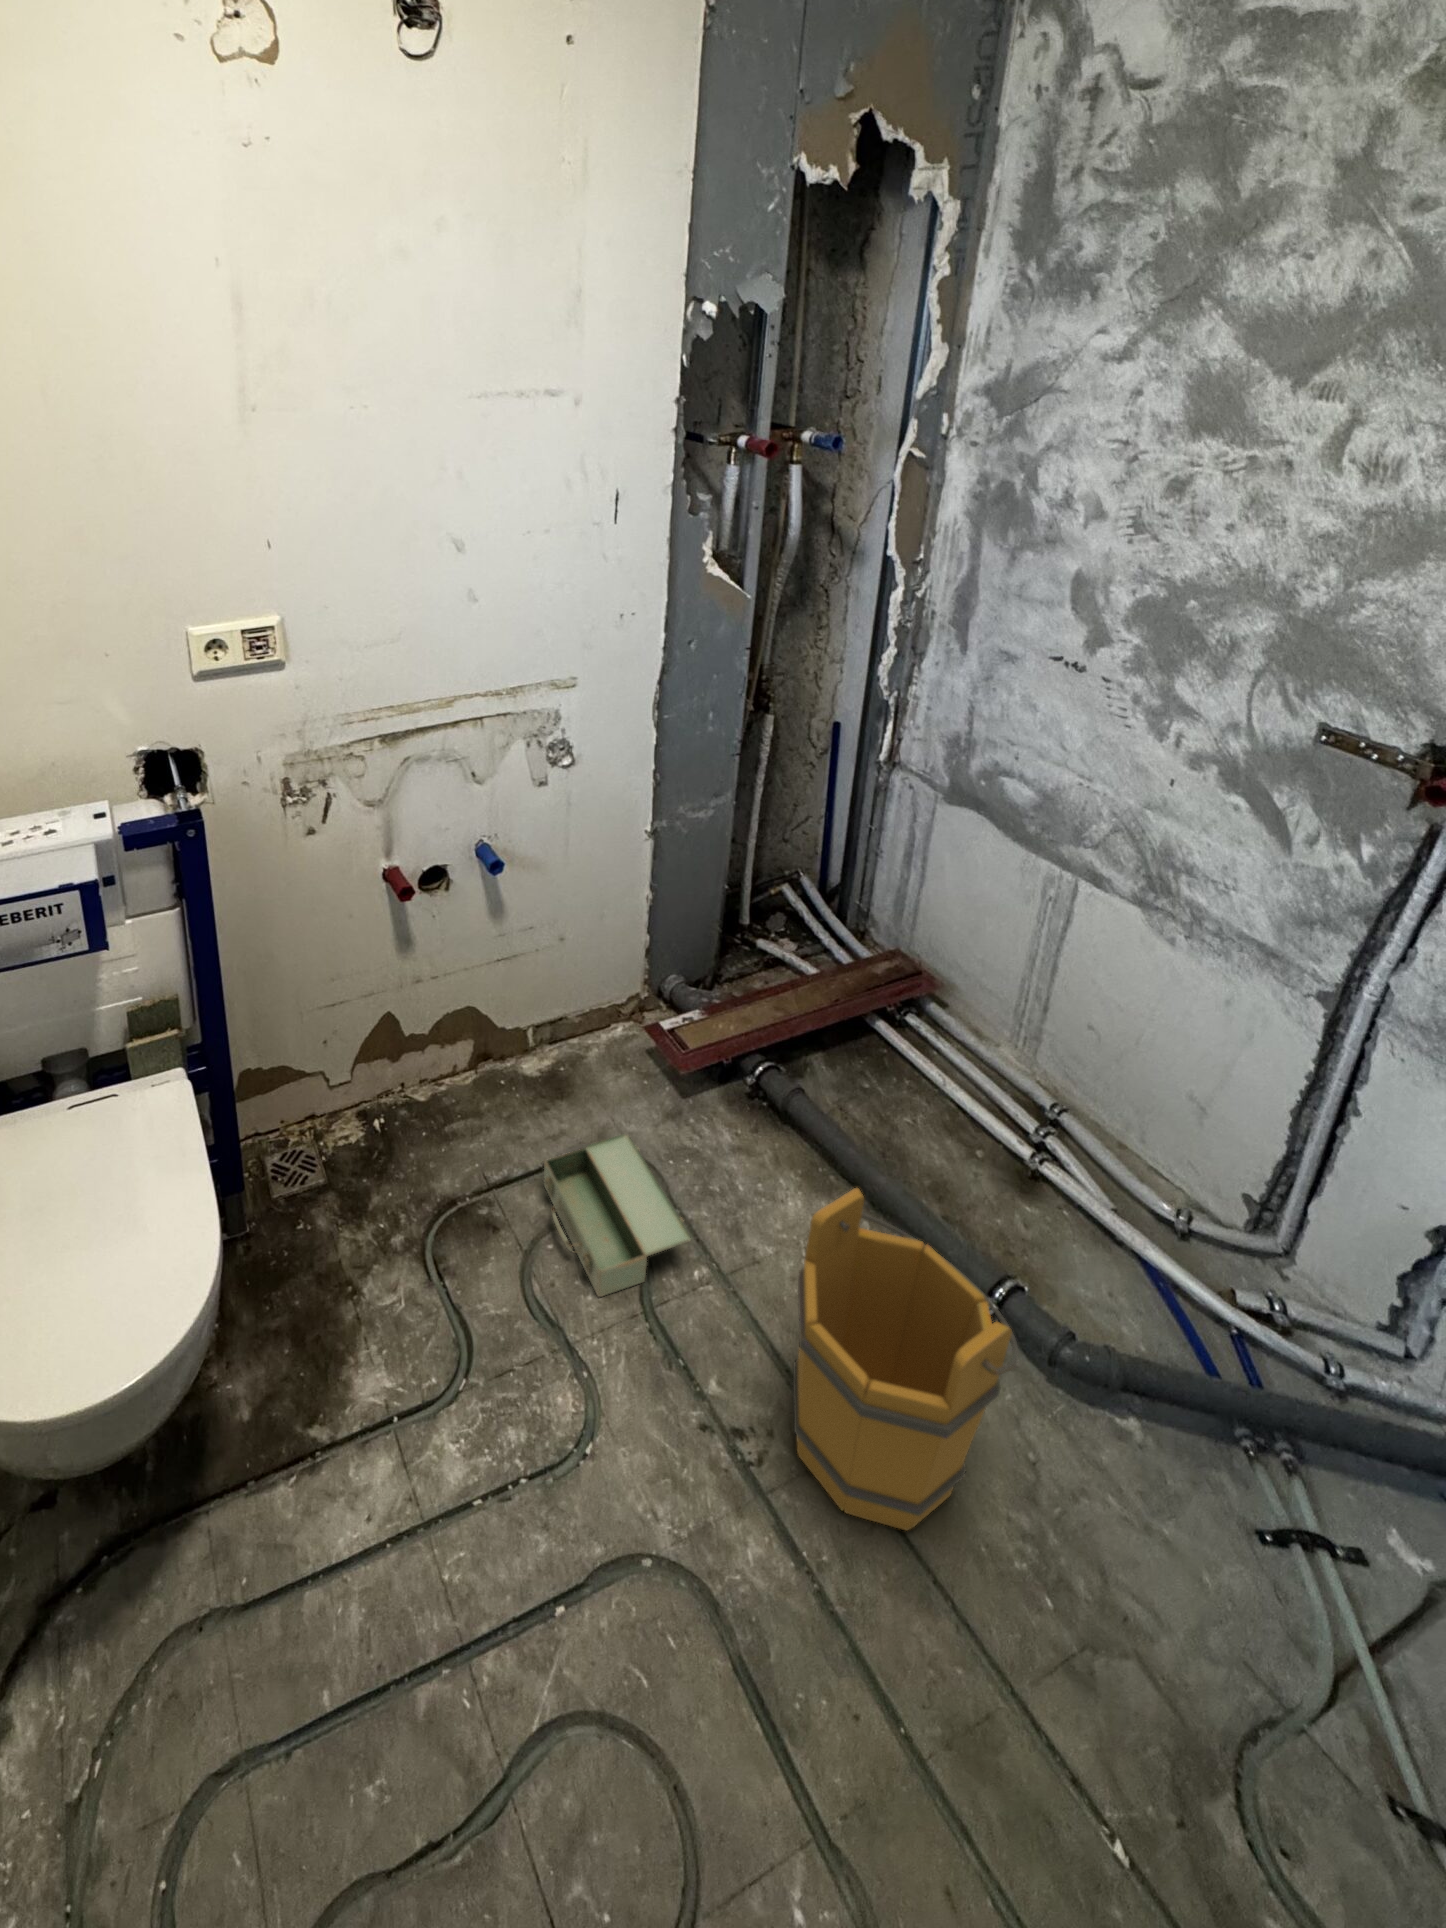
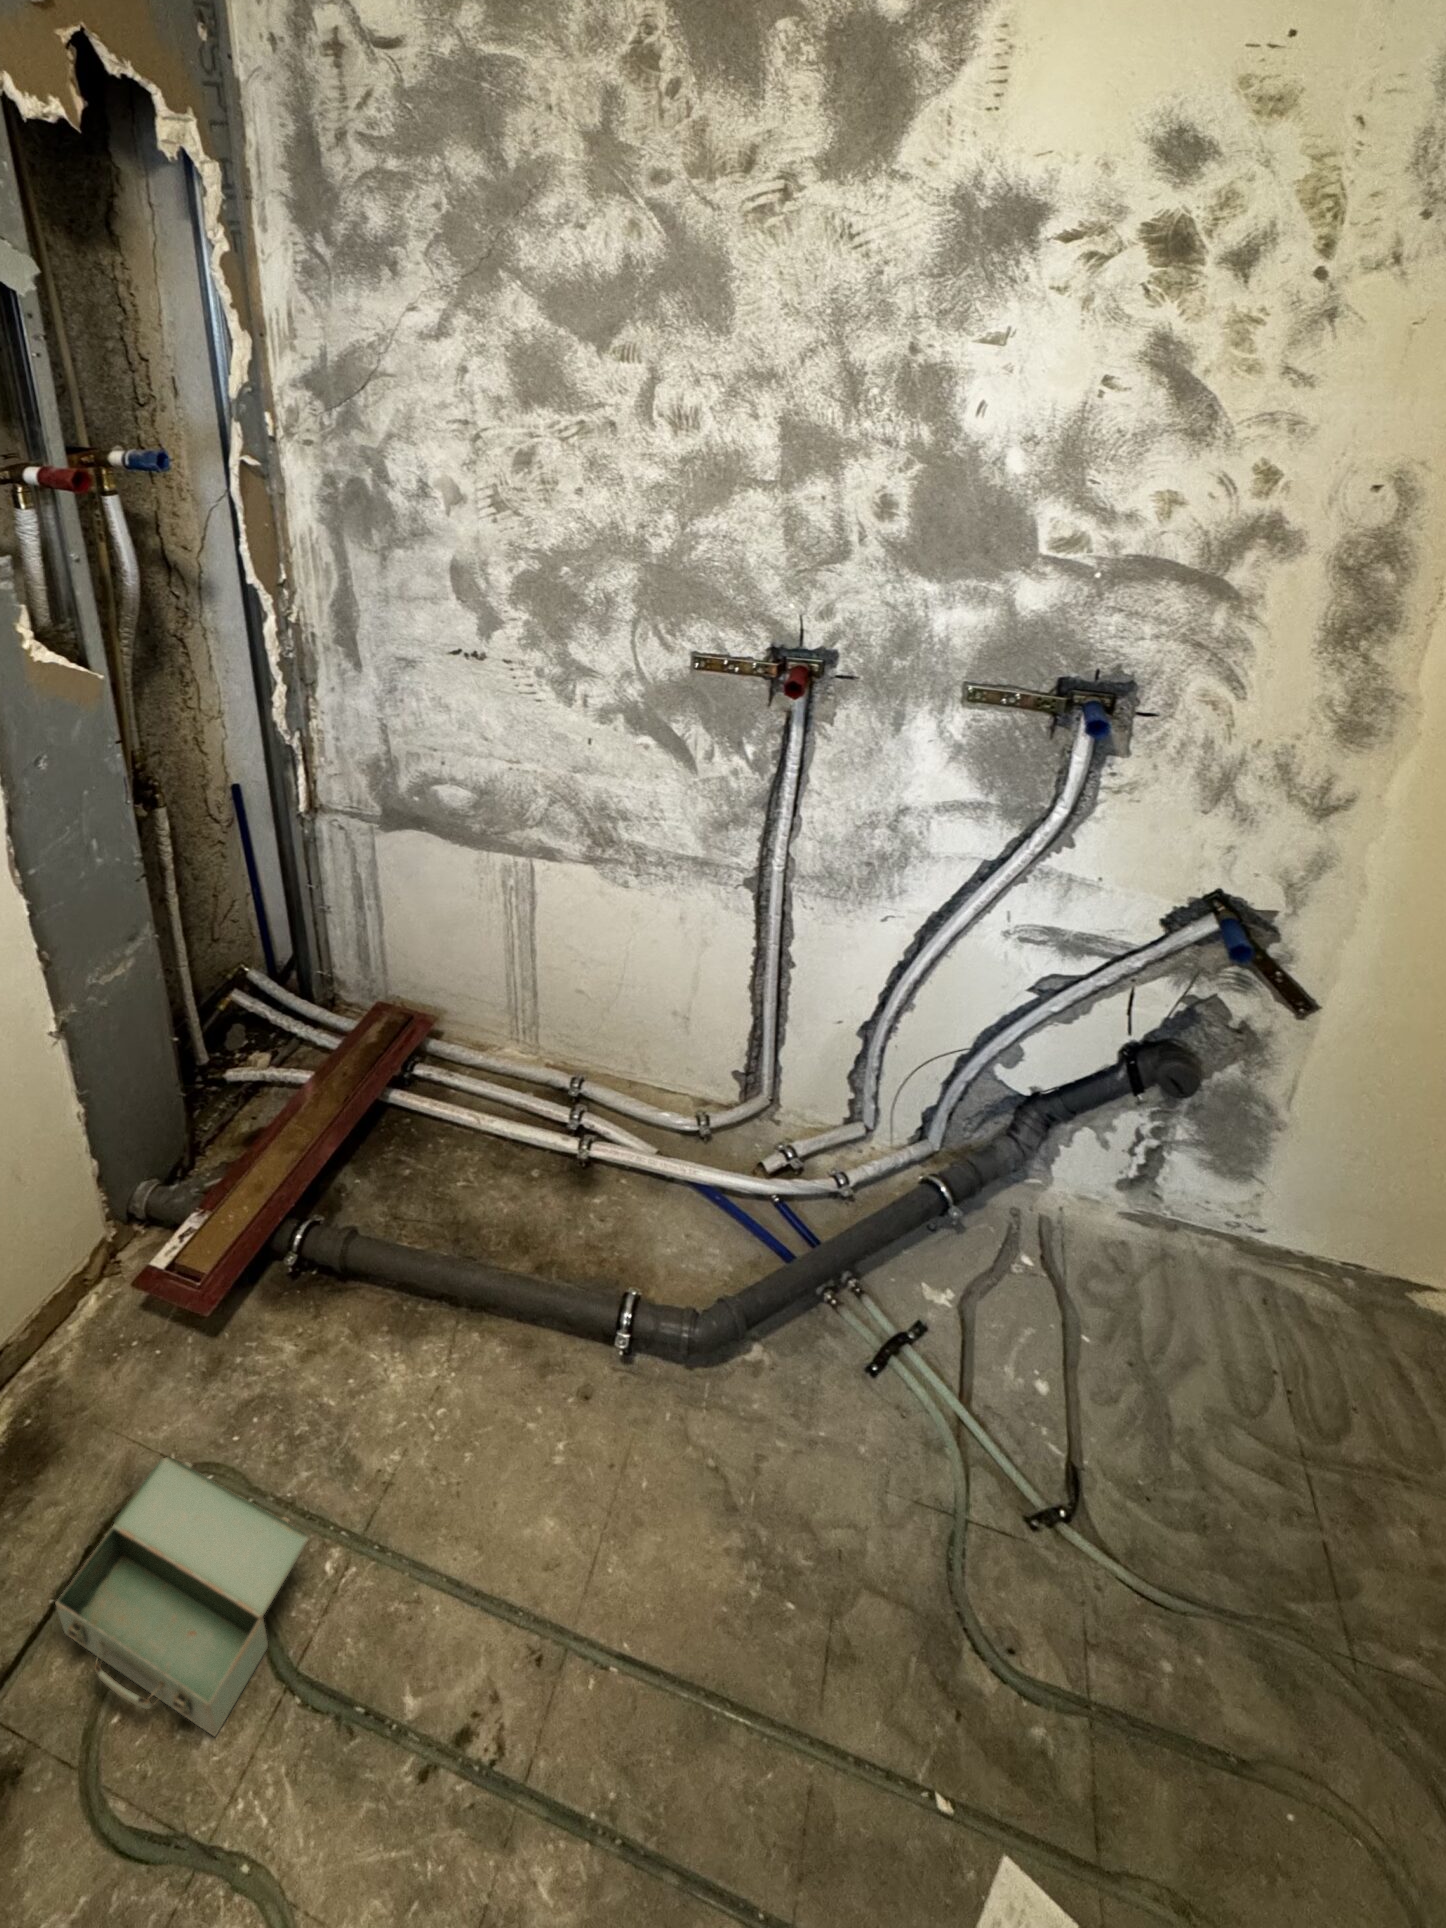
bucket: present [793,1188,1019,1530] -> none [470,1339,711,1720]

